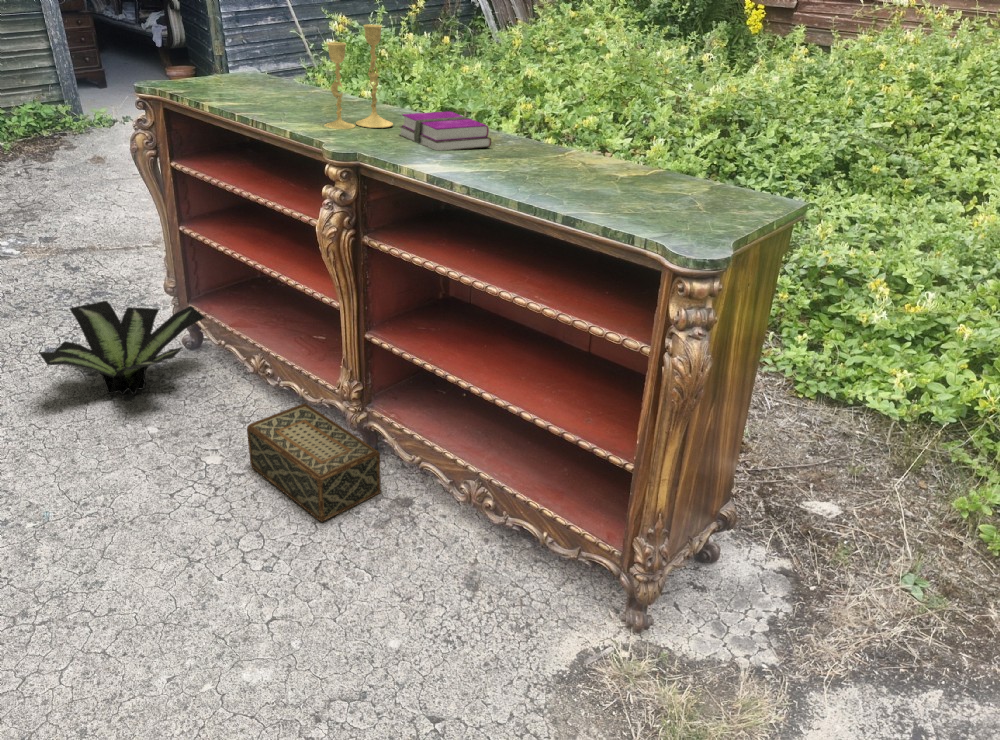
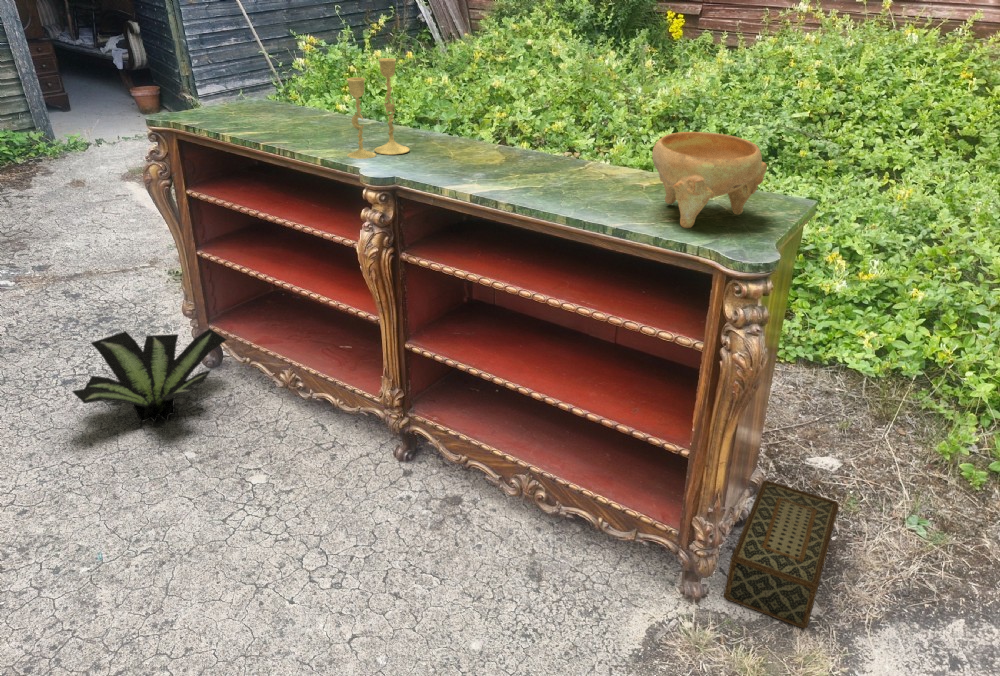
hardback book: present [399,111,491,151] -> none [421,134,511,176]
decorative bowl: none [617,112,744,214] -> present [652,132,767,228]
woven basket: present [247,403,381,521] -> present [724,480,839,628]

